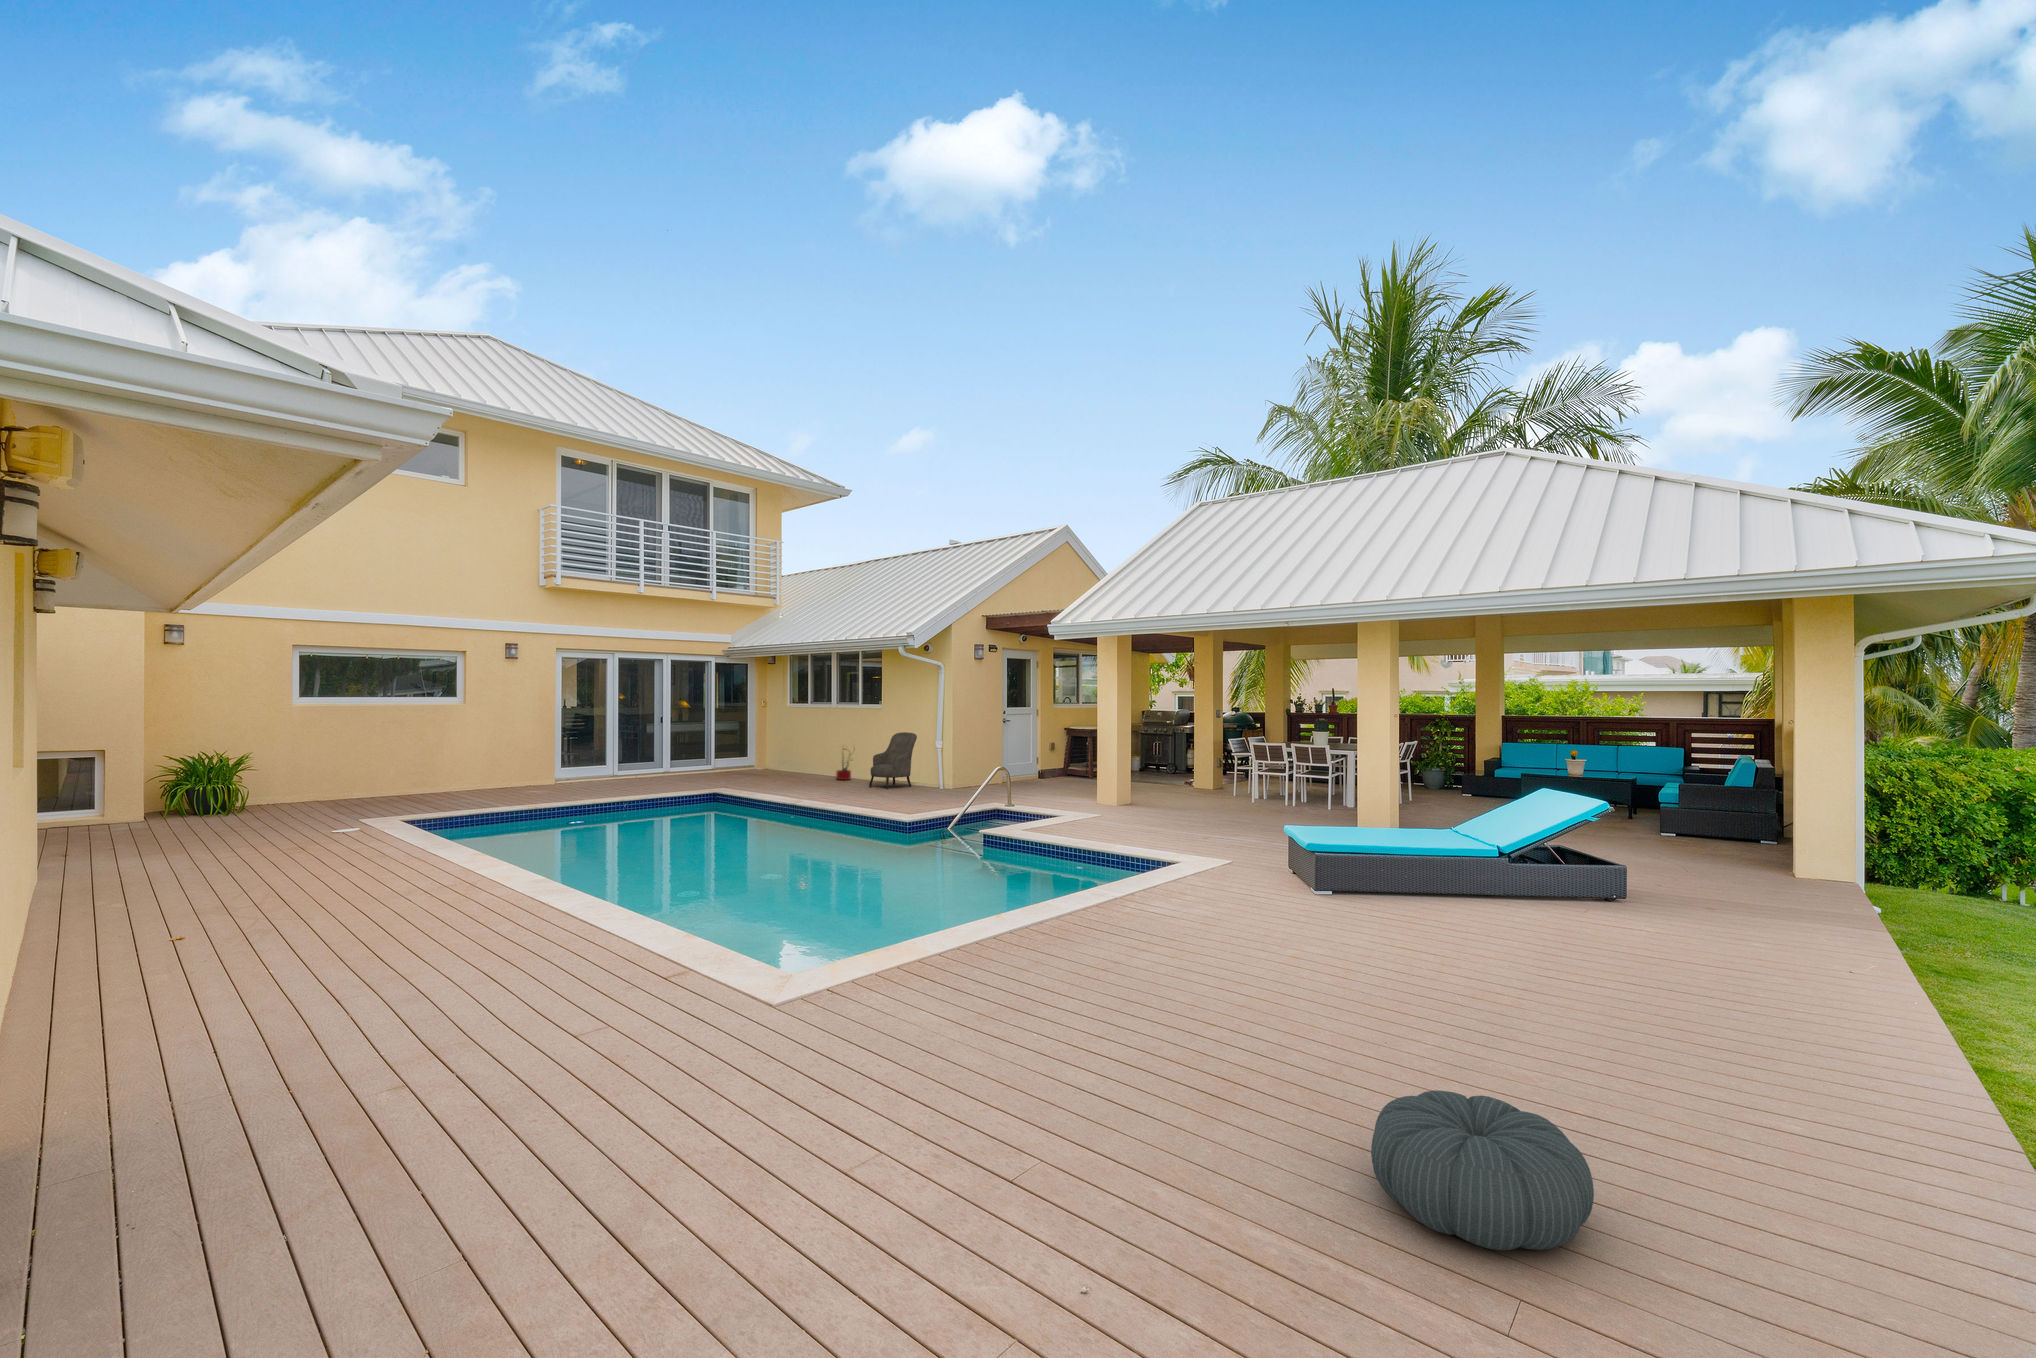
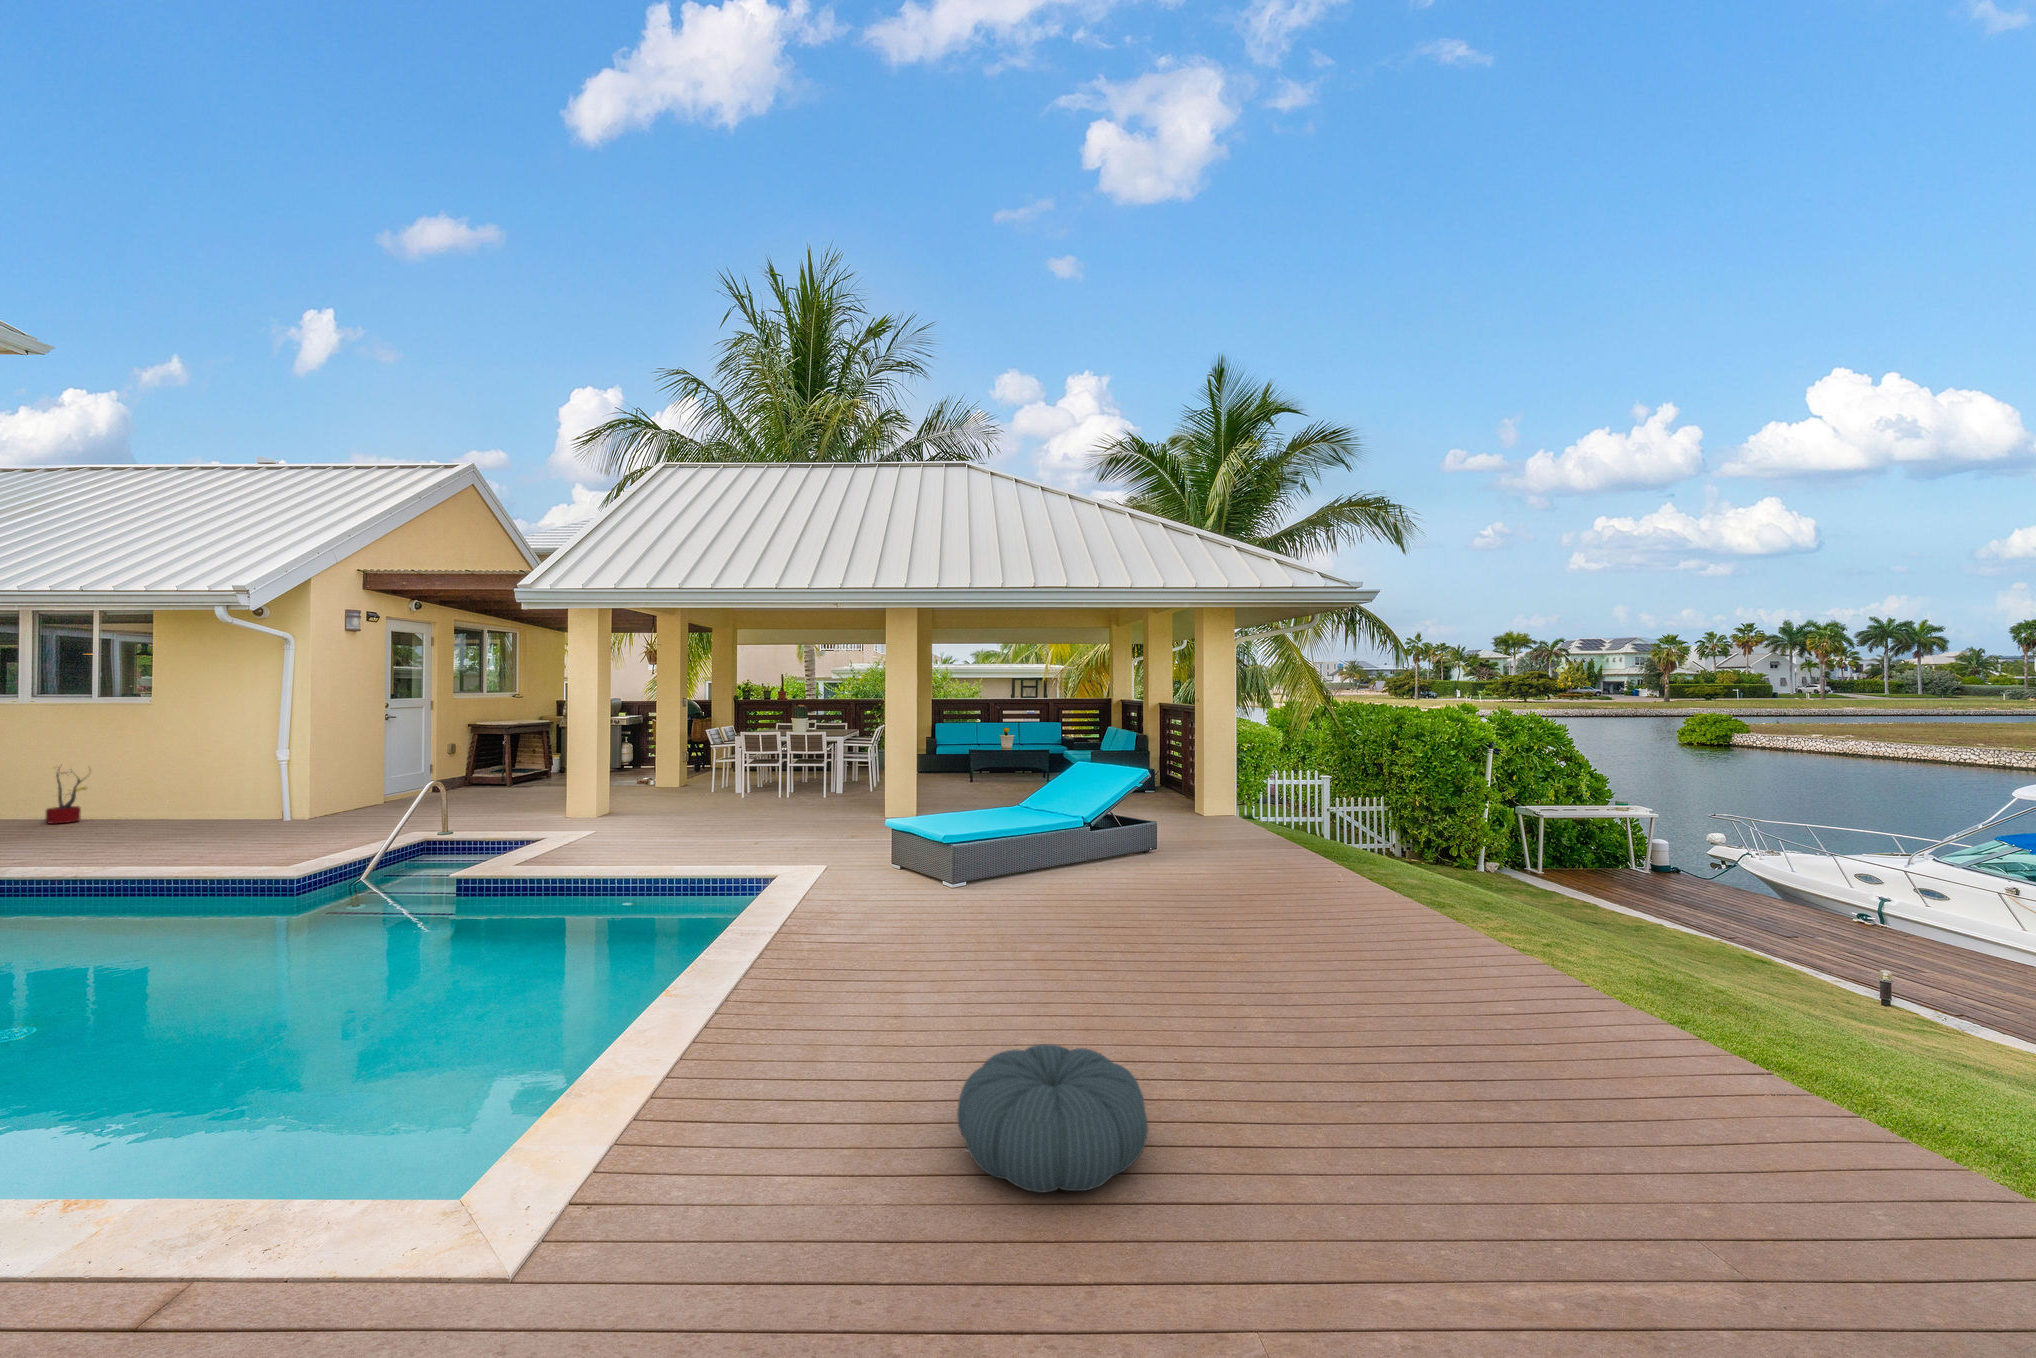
armchair: present [869,732,917,789] -> none [139,740,238,830]
pouf: present [1371,1090,1594,1251] -> present [957,1044,1148,1193]

